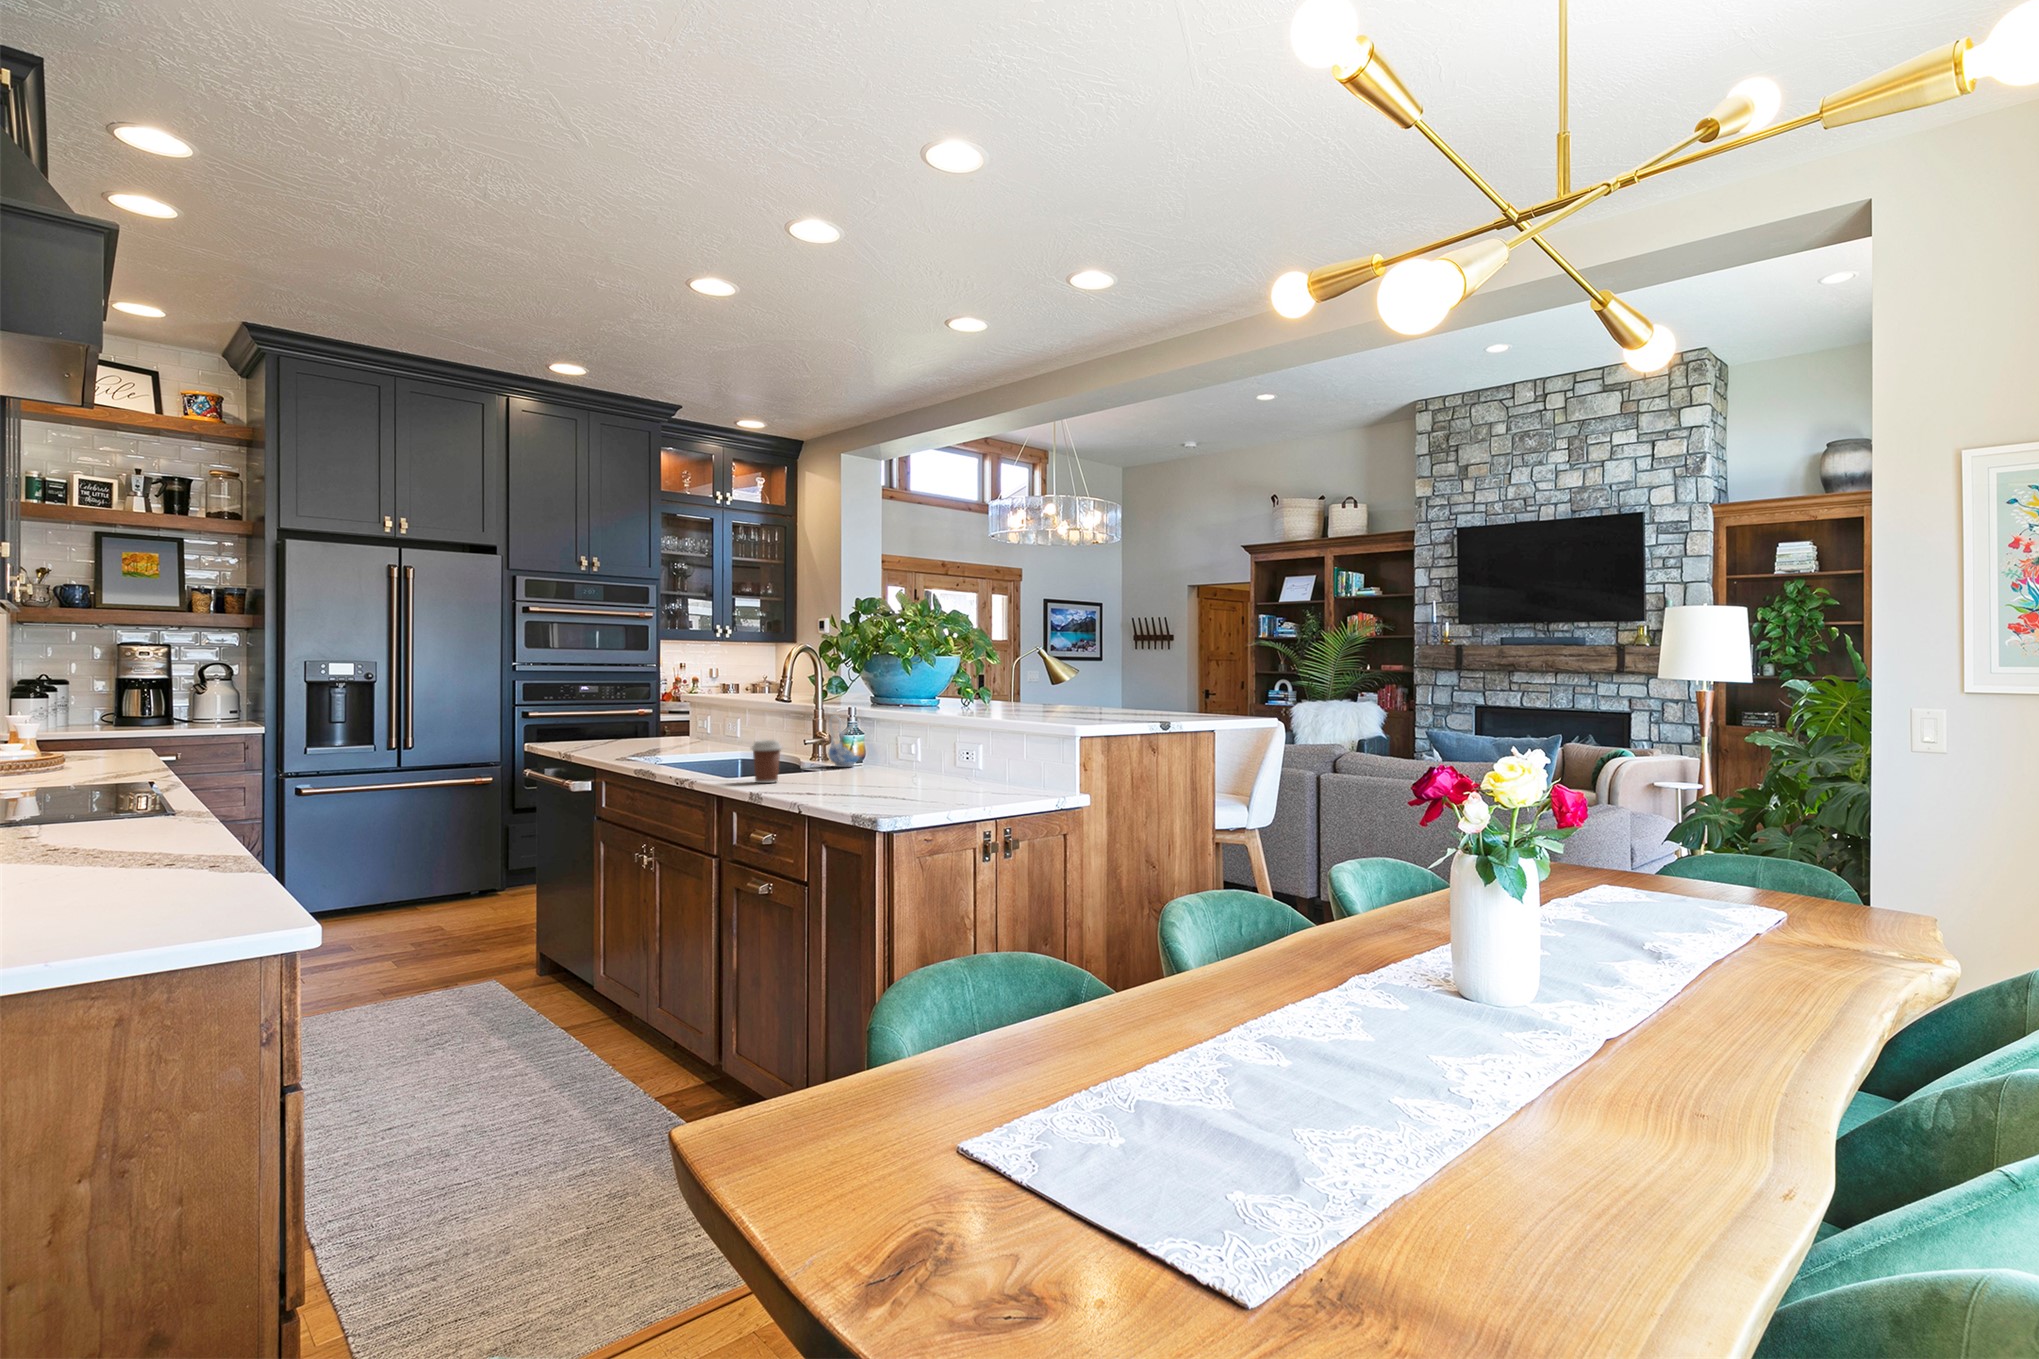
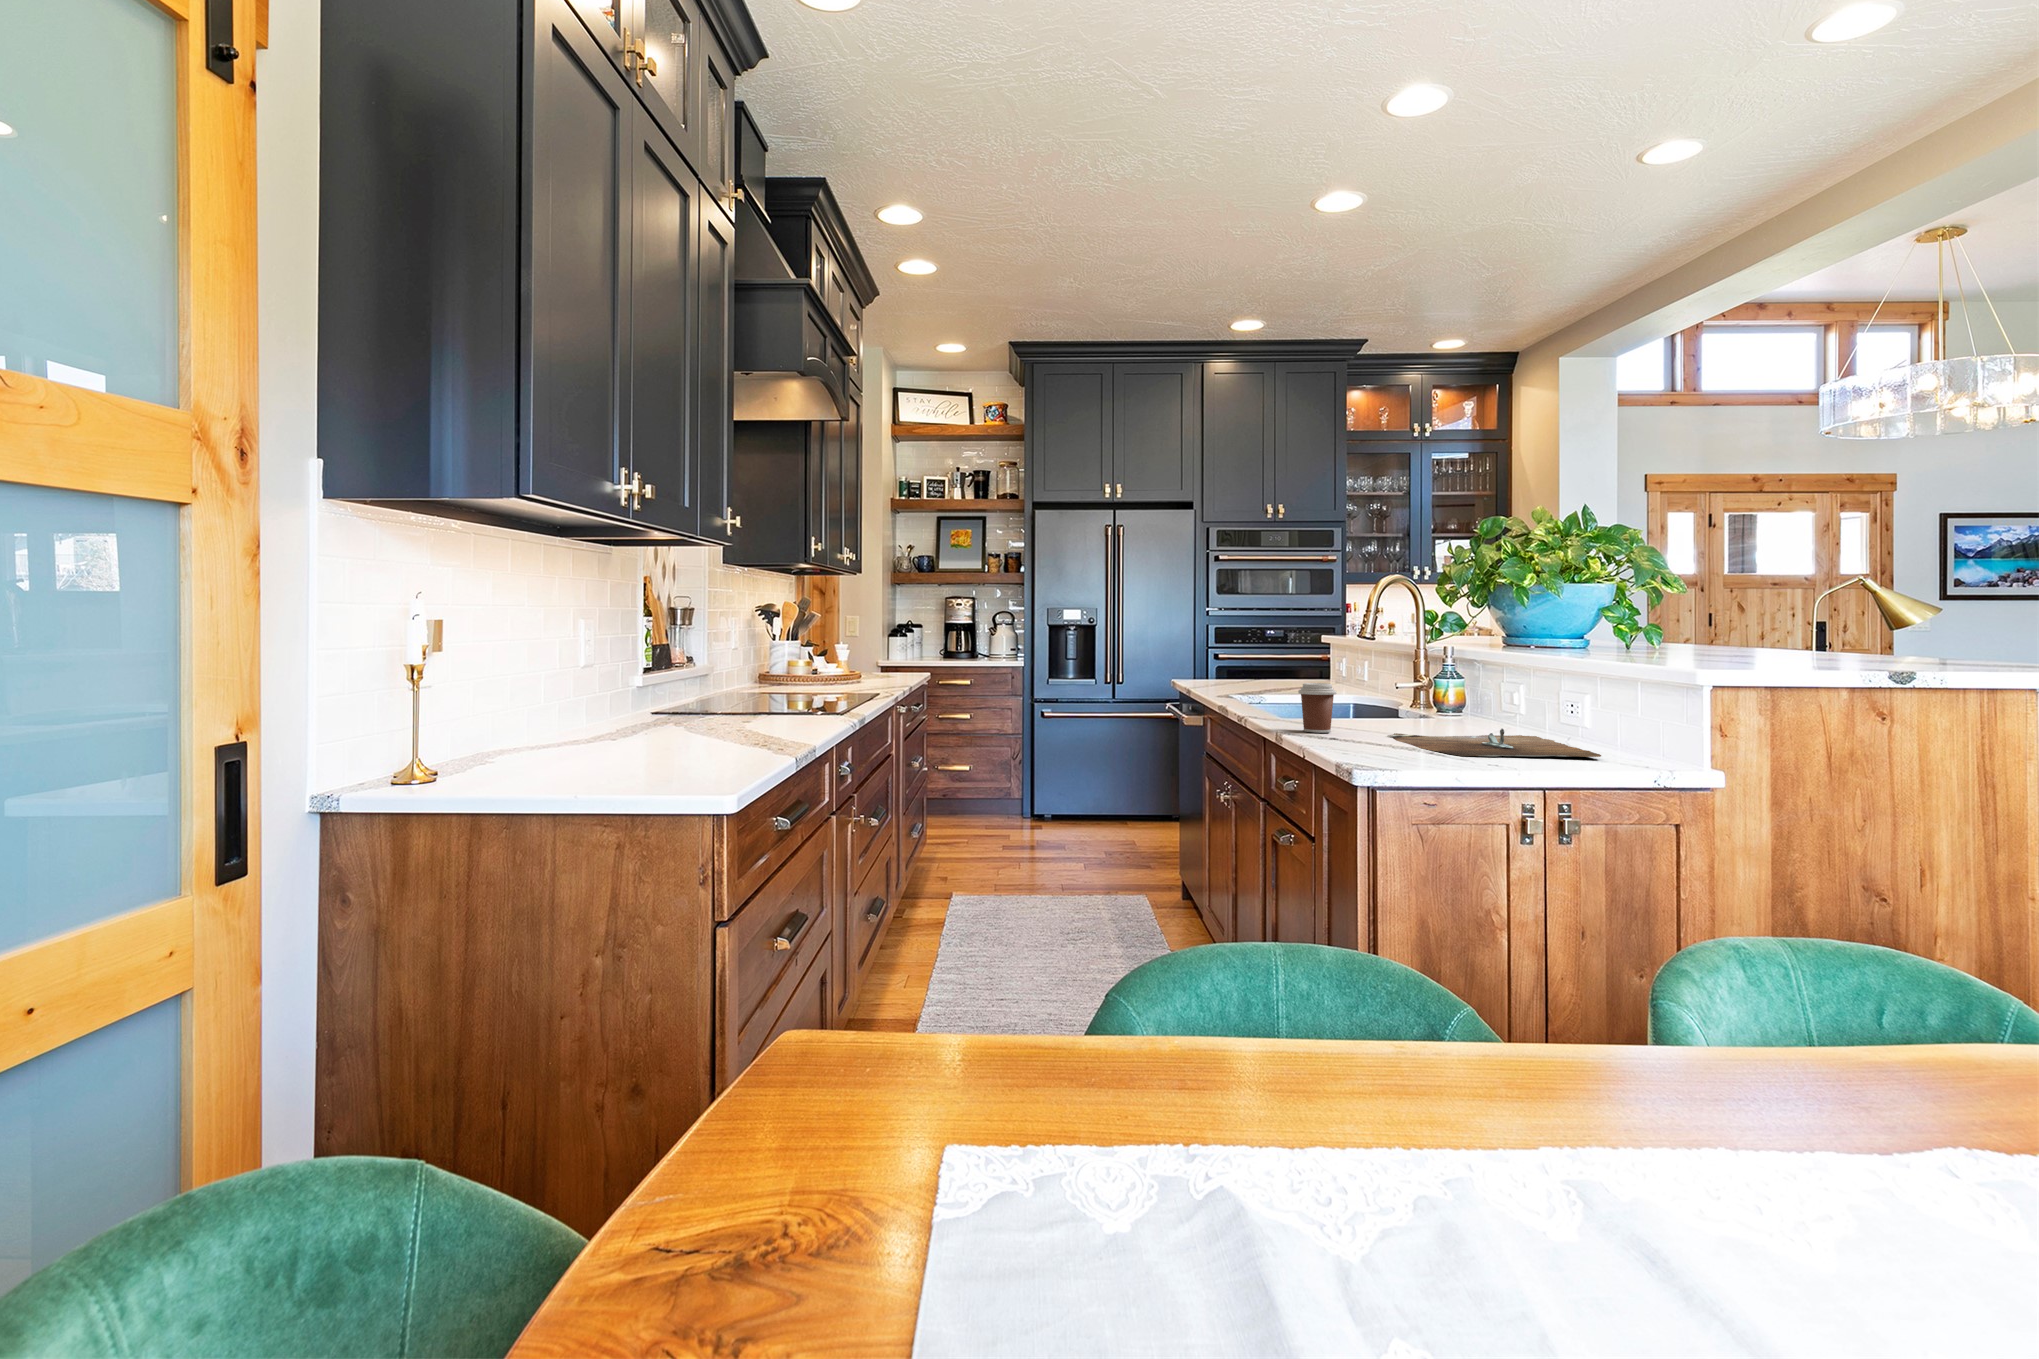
ceramic pitcher: present [829,716,858,767] -> none [1438,659,1480,723]
cutting board: none [820,768,975,791] -> present [1385,728,1601,757]

